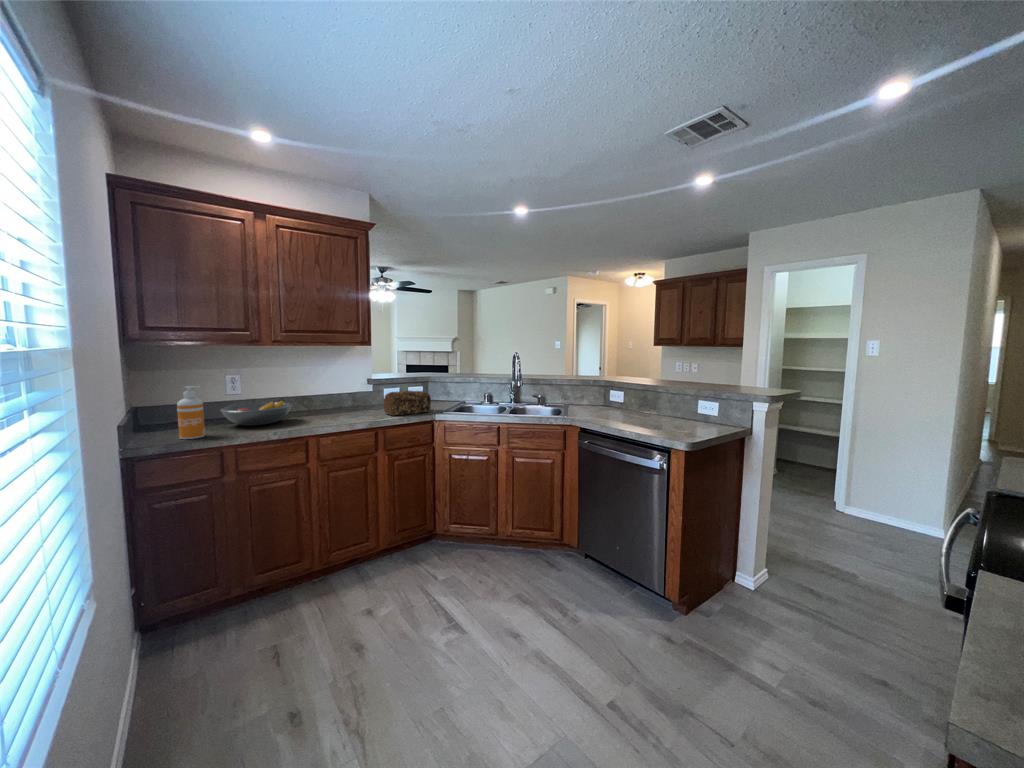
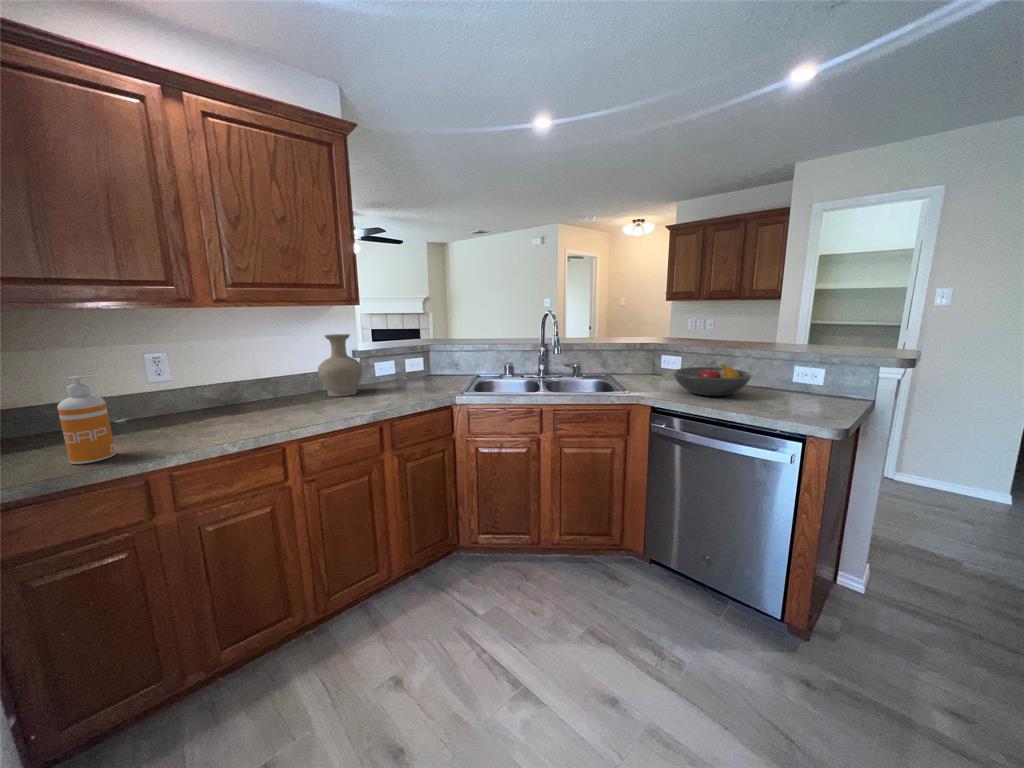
vase: none [341,366,373,411] -> present [318,334,362,396]
bread loaf: present [383,391,431,416] -> none [382,365,446,402]
fruit bowl: present [220,400,292,426] -> present [673,364,752,396]

